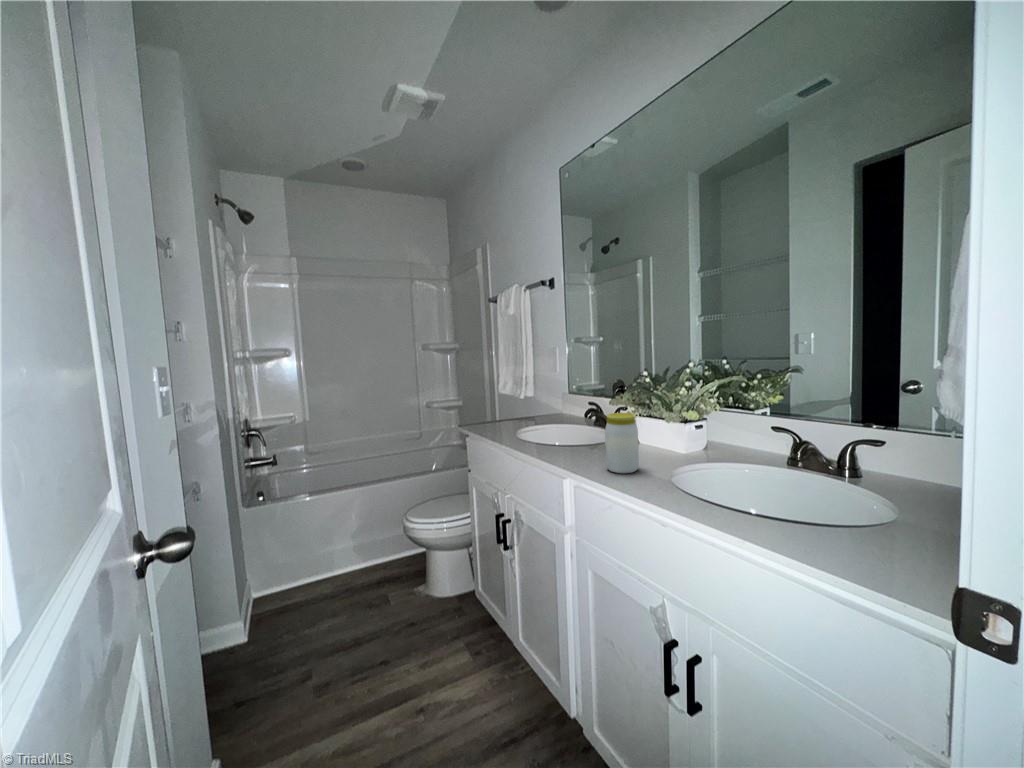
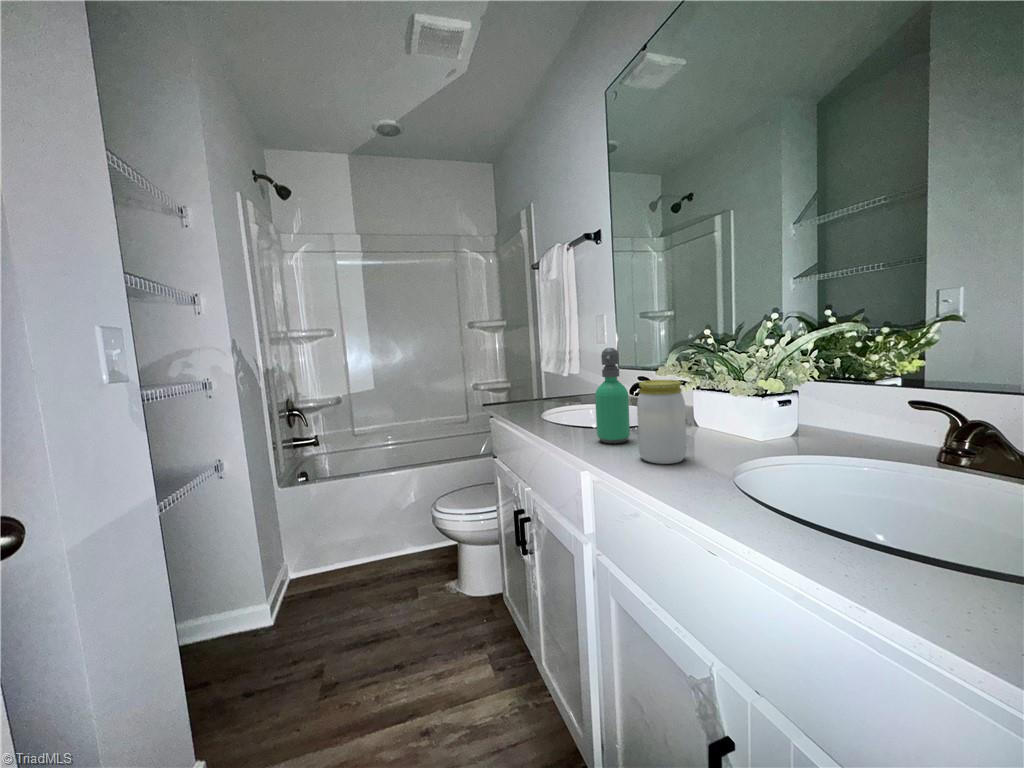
soap dispenser: none [569,387,595,459] -> present [595,348,630,443]

